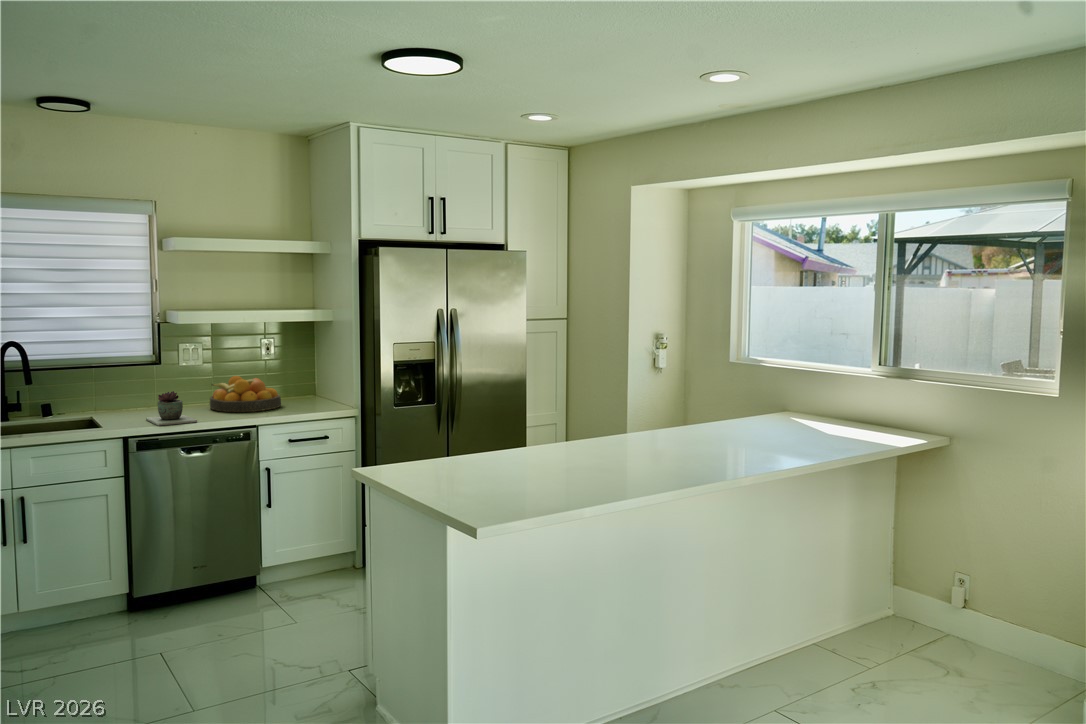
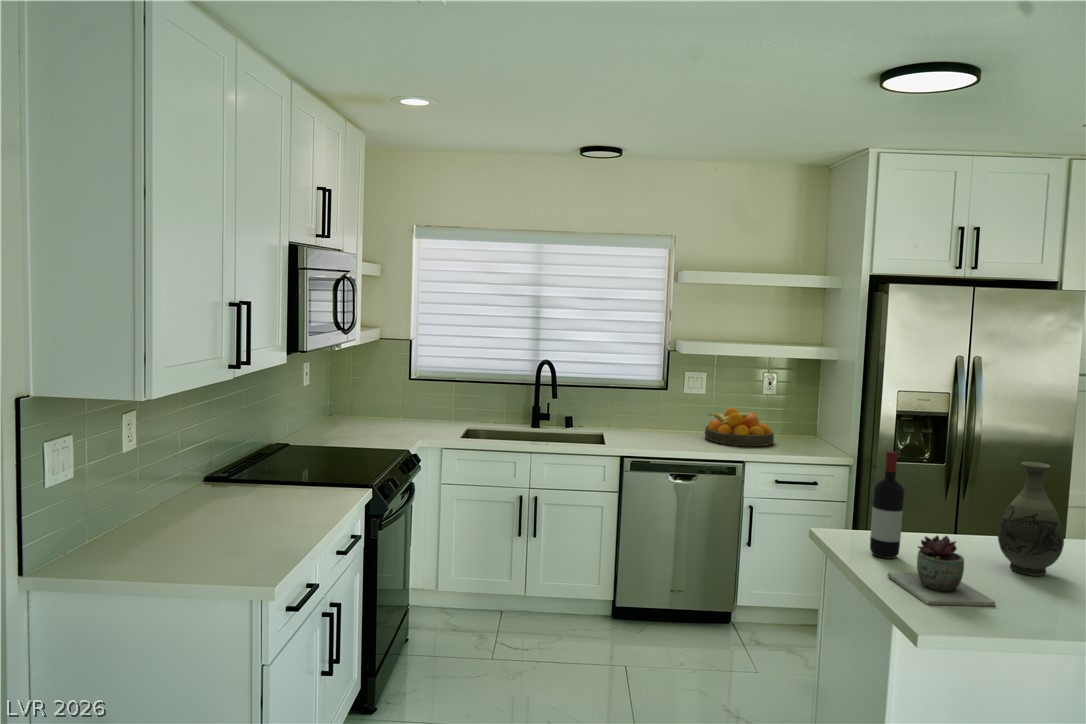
vase: none [492,384,536,472] -> present [998,462,1064,576]
wine bottle: none [397,389,422,480] -> present [870,451,904,559]
succulent plant: present [146,391,197,426] -> present [887,536,995,606]

